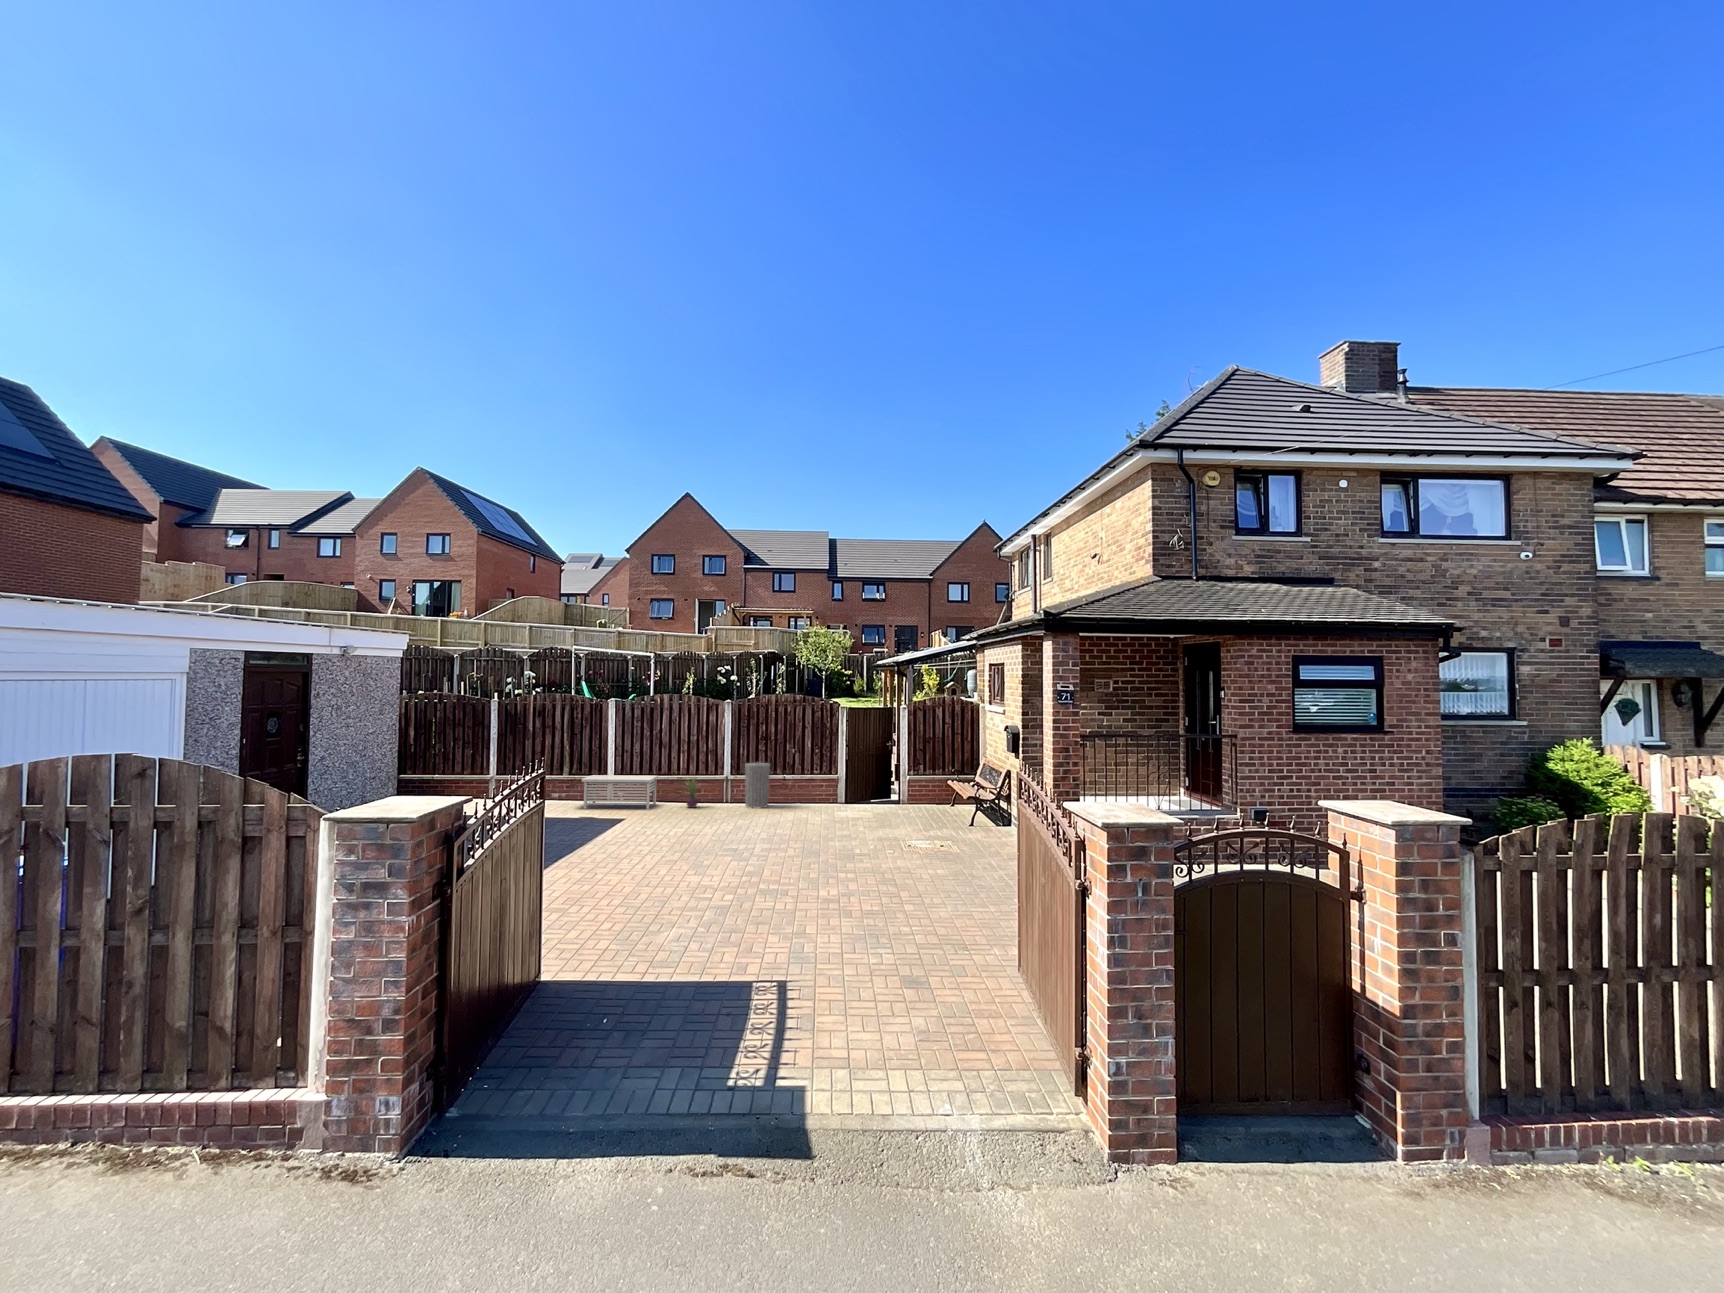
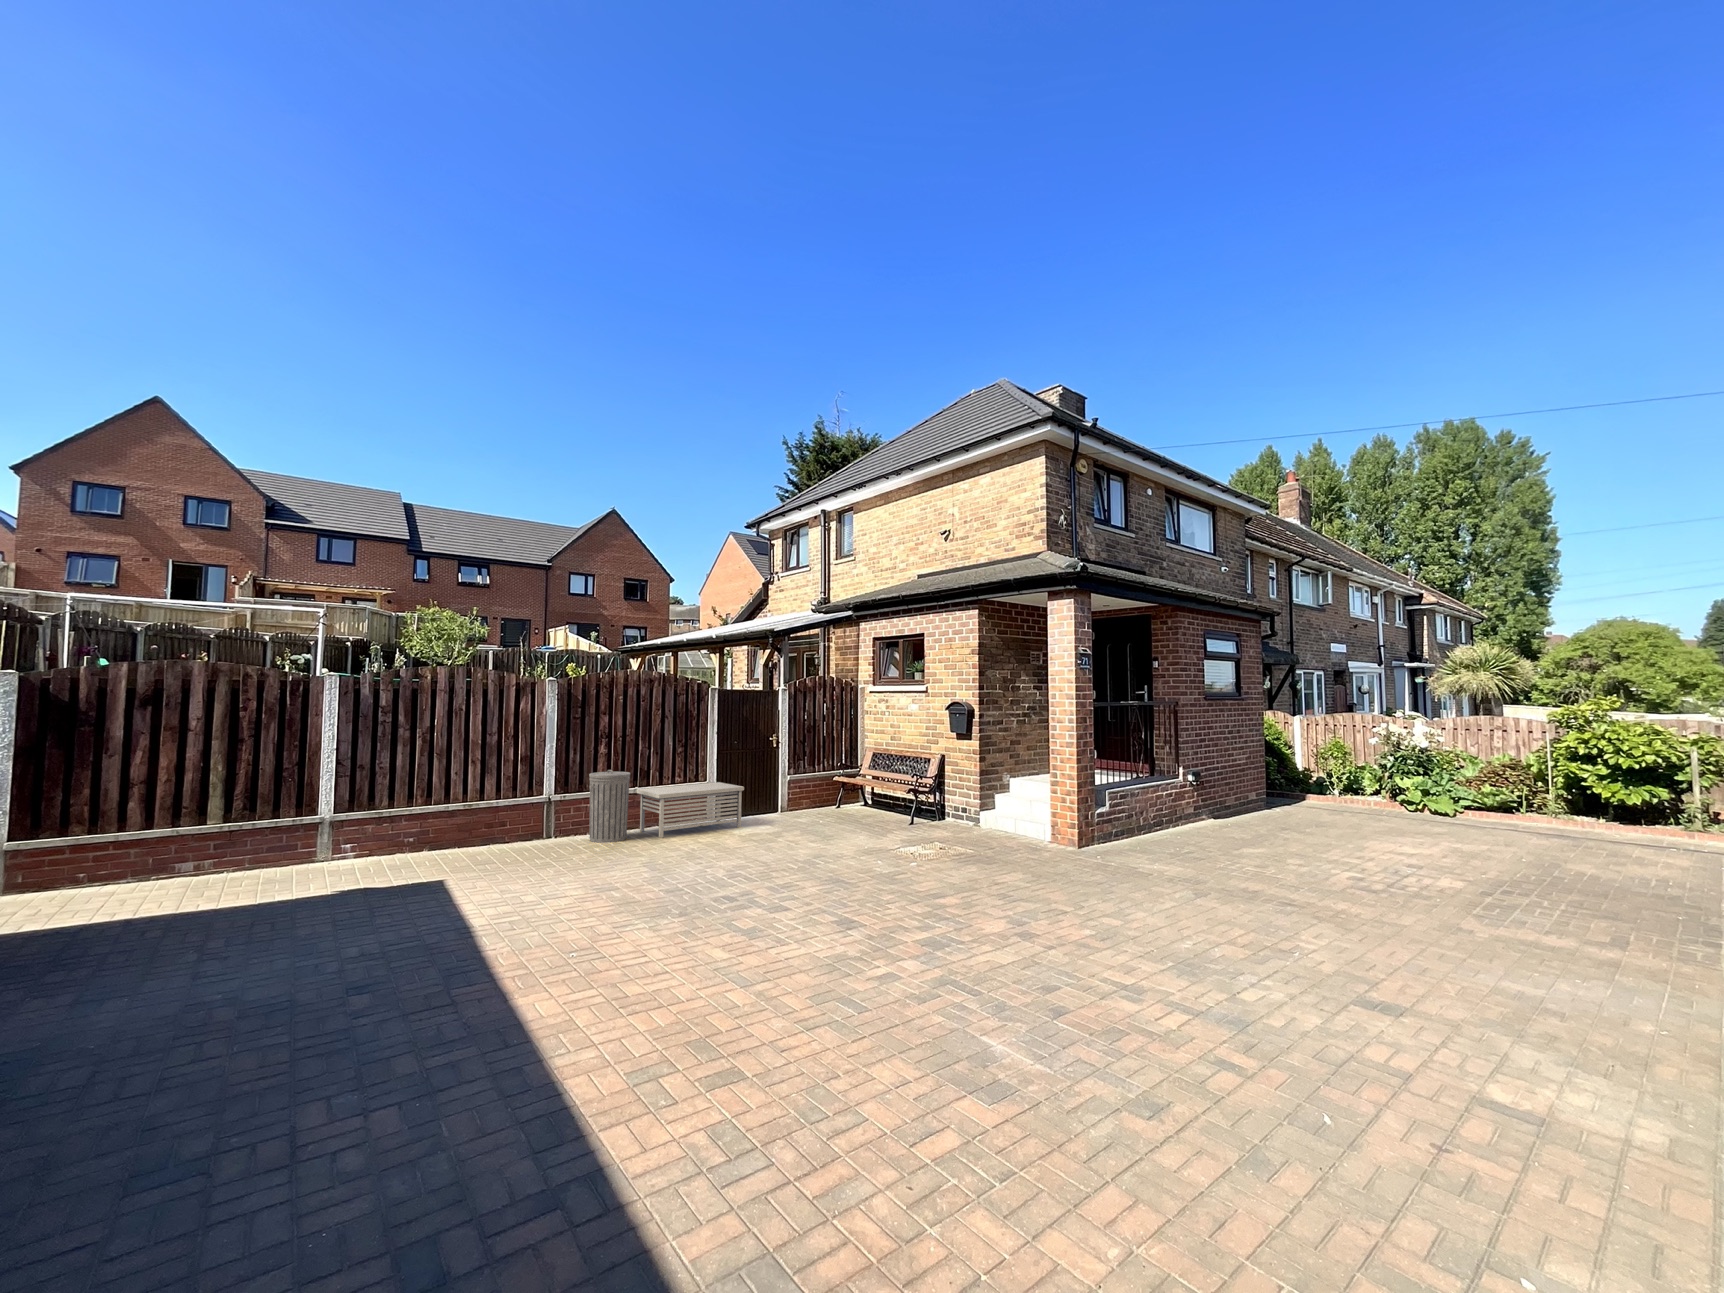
storage bench: present [582,775,658,809] -> present [636,782,744,838]
decorative plant: present [687,778,698,808] -> none [473,801,534,855]

